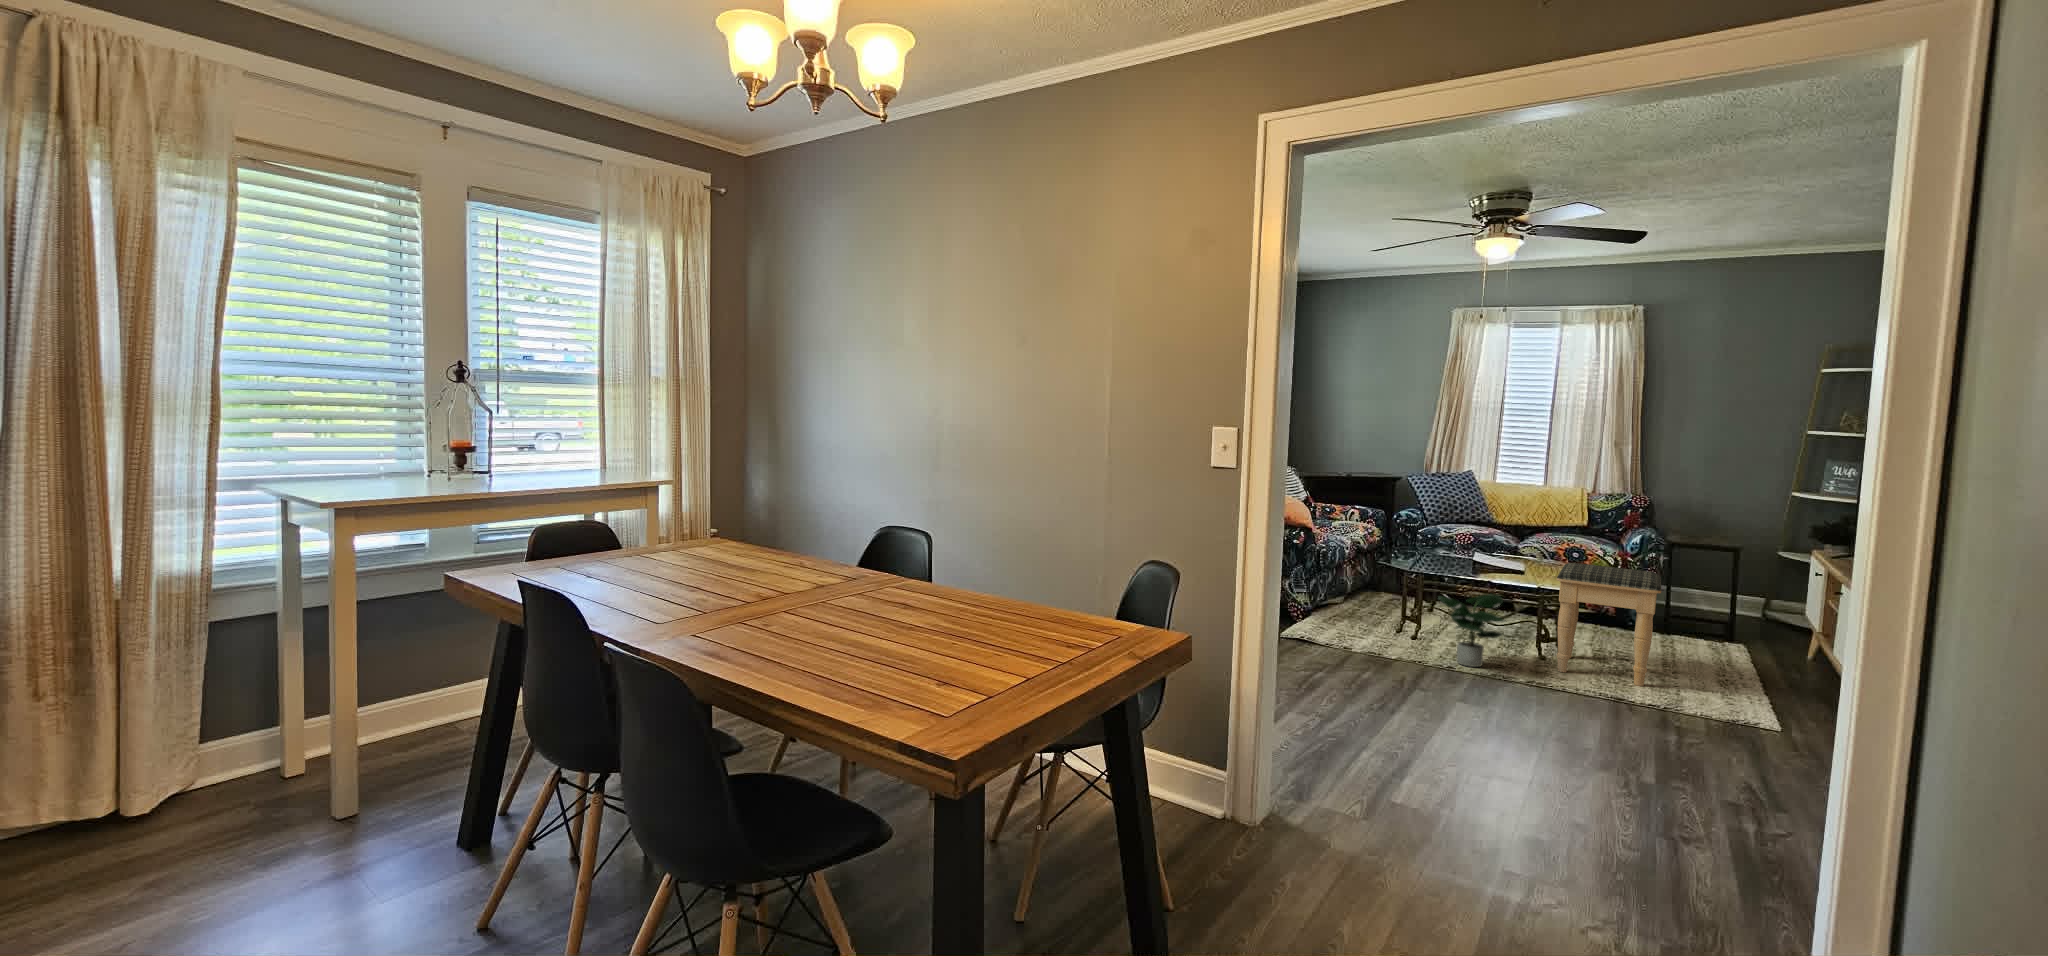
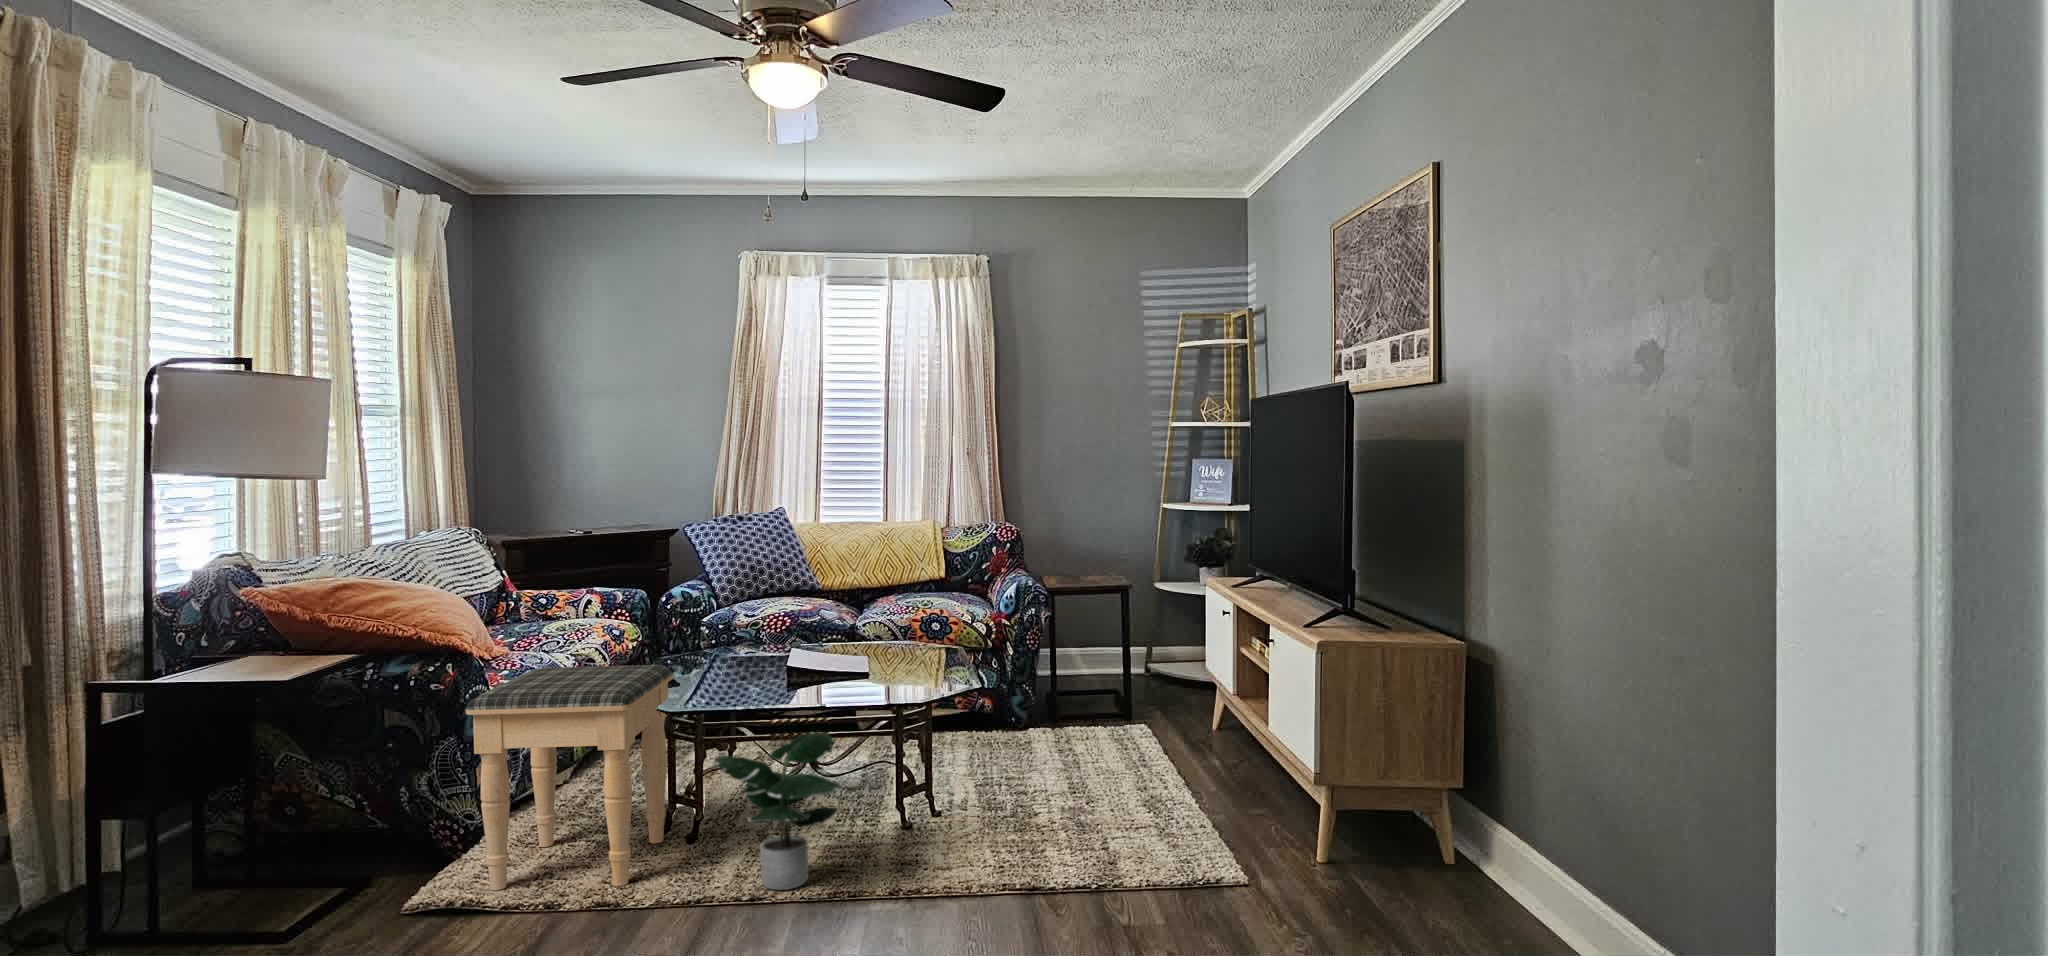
footstool: present [1557,563,1661,686] -> present [466,665,673,890]

